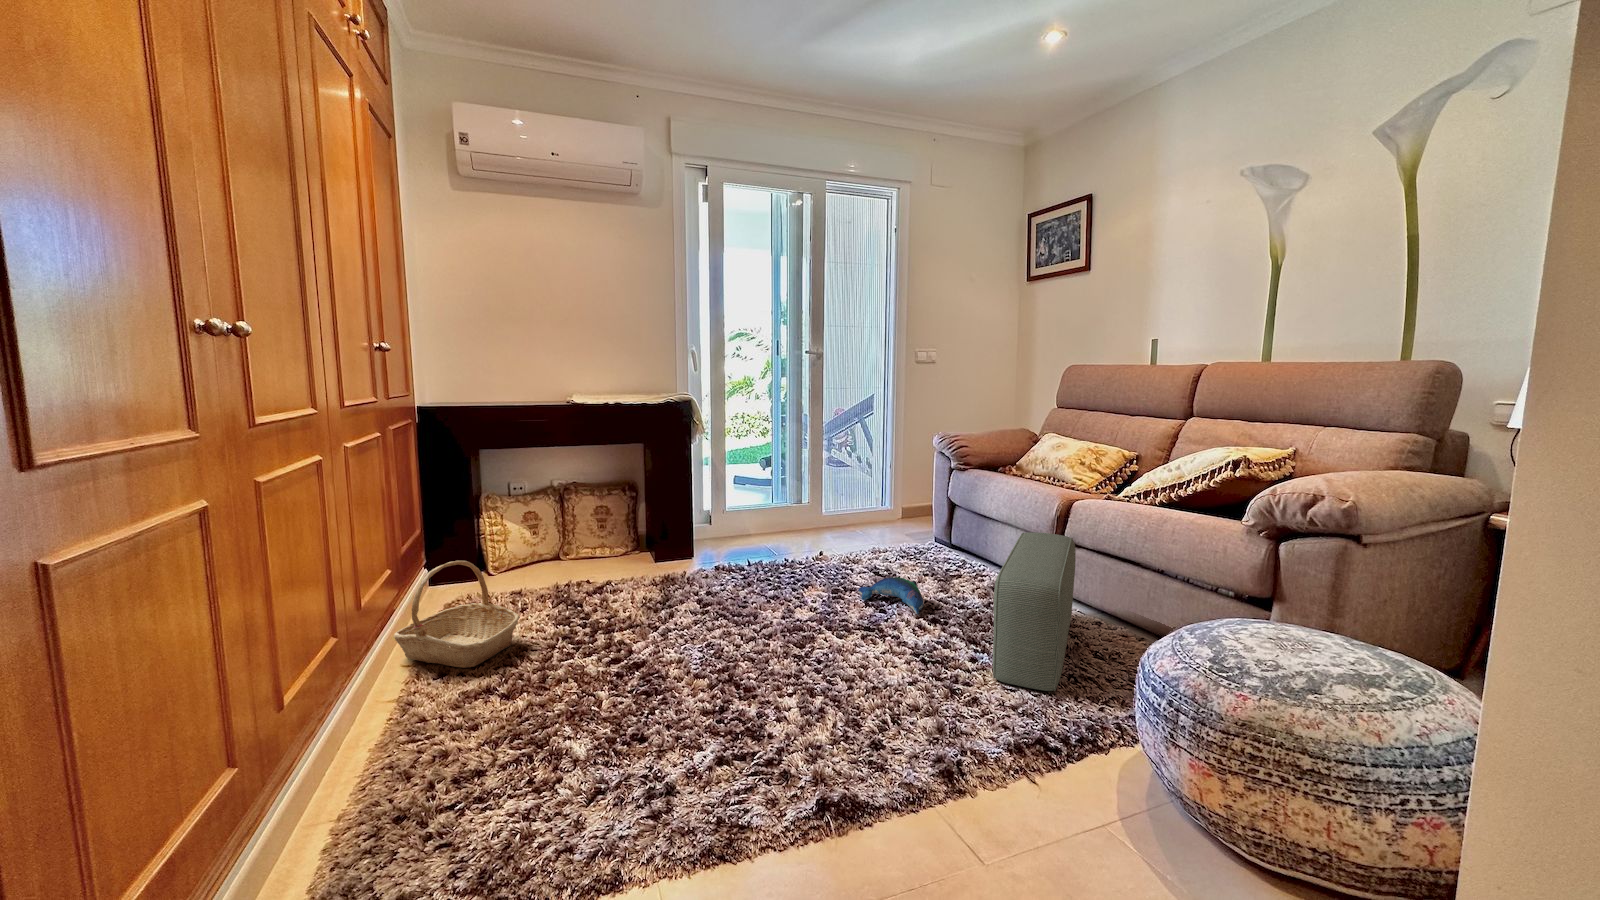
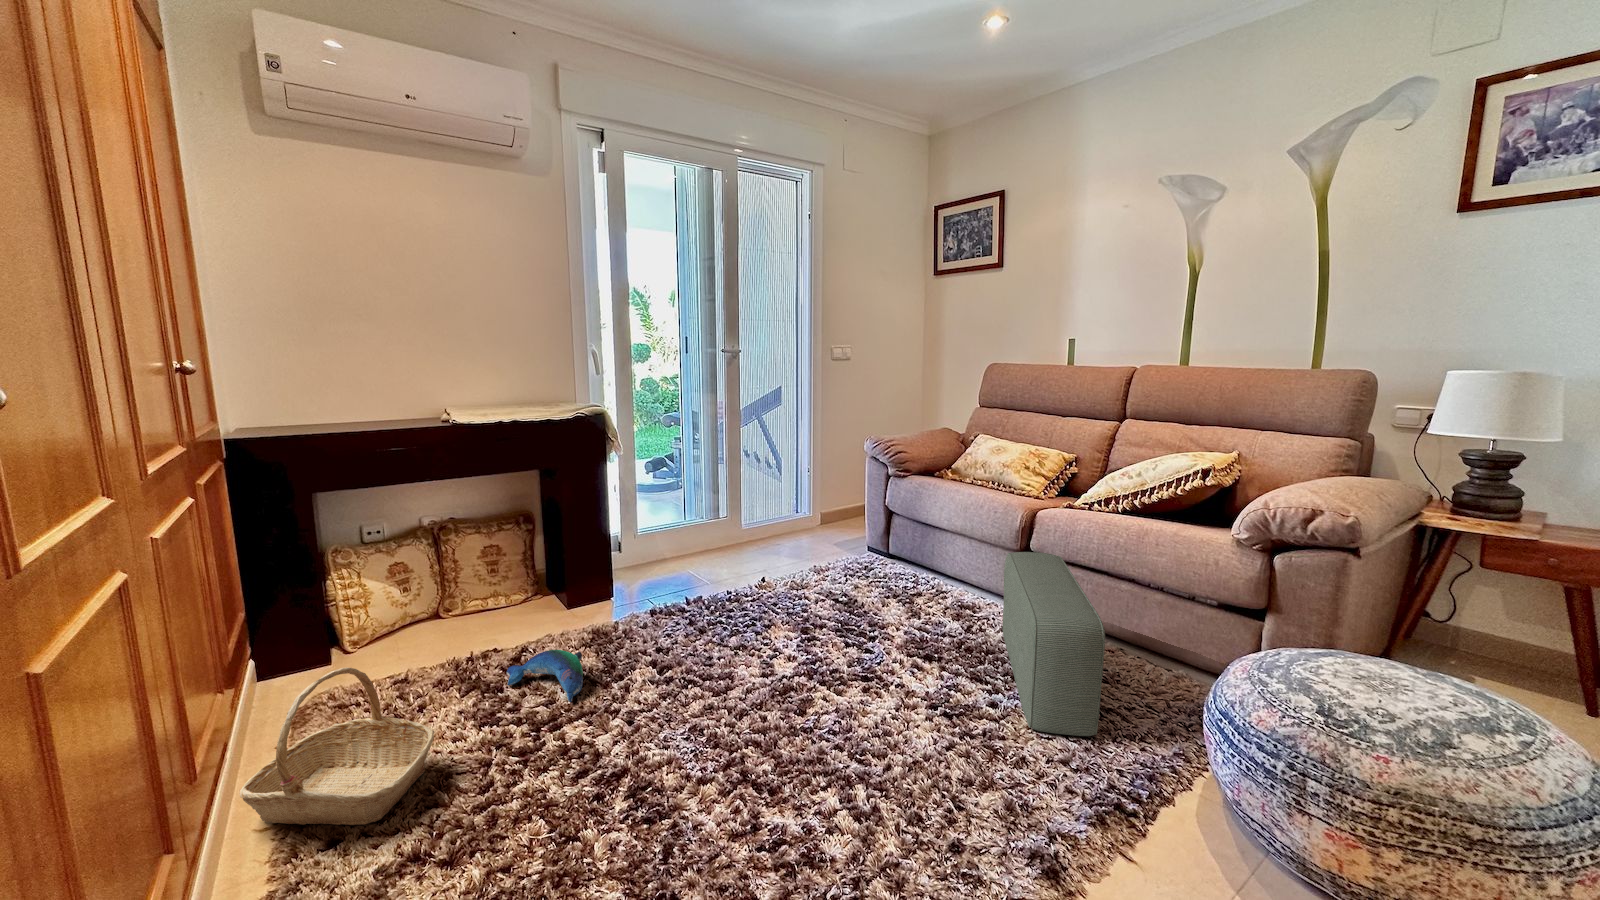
plush toy: present [858,577,924,614] -> present [507,650,583,702]

